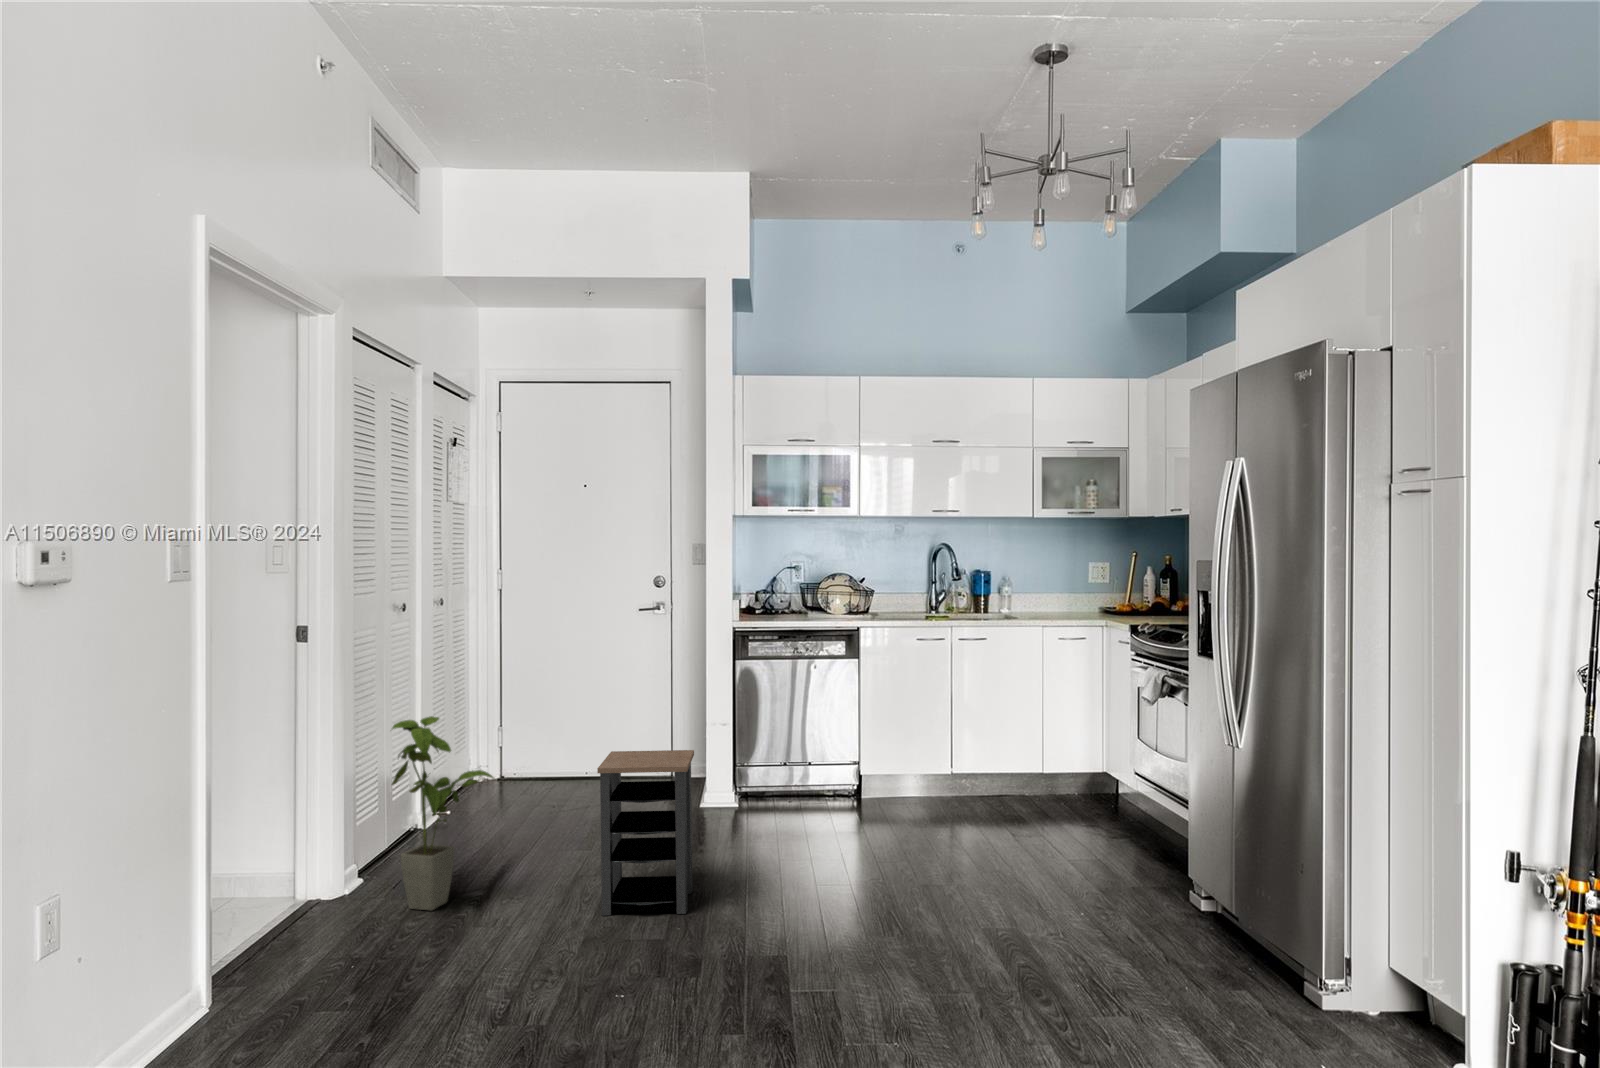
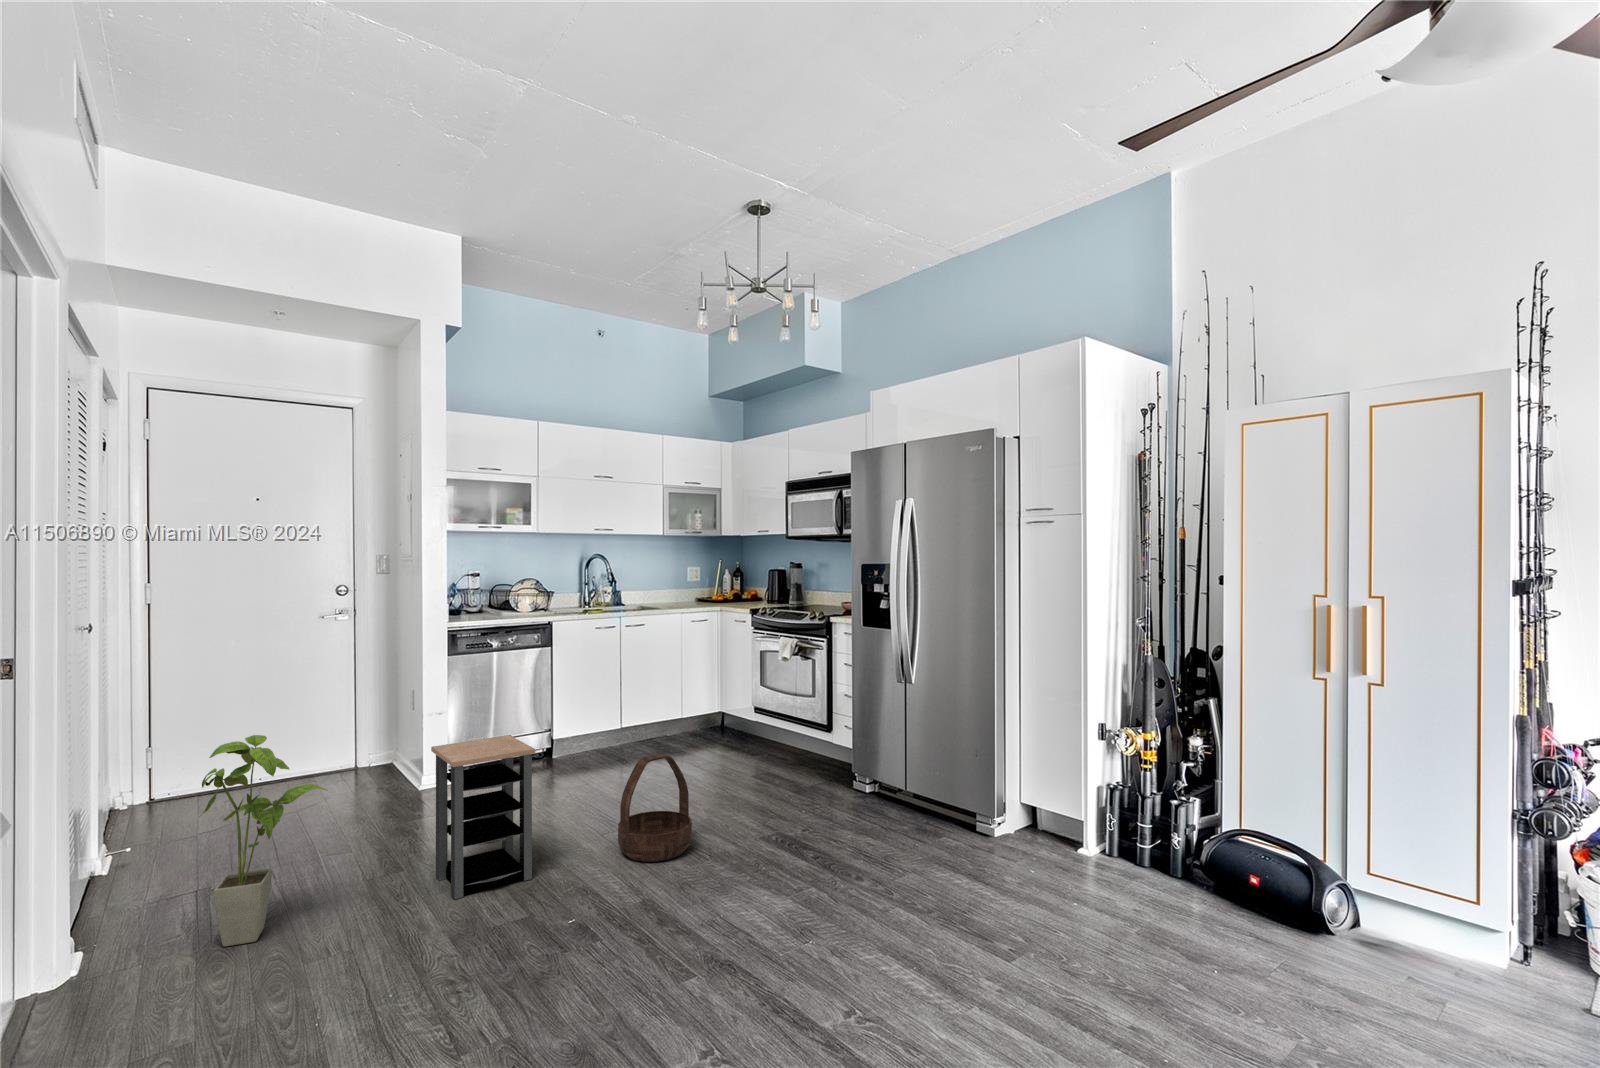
basket: none [791,795,883,928] -> present [618,754,692,862]

